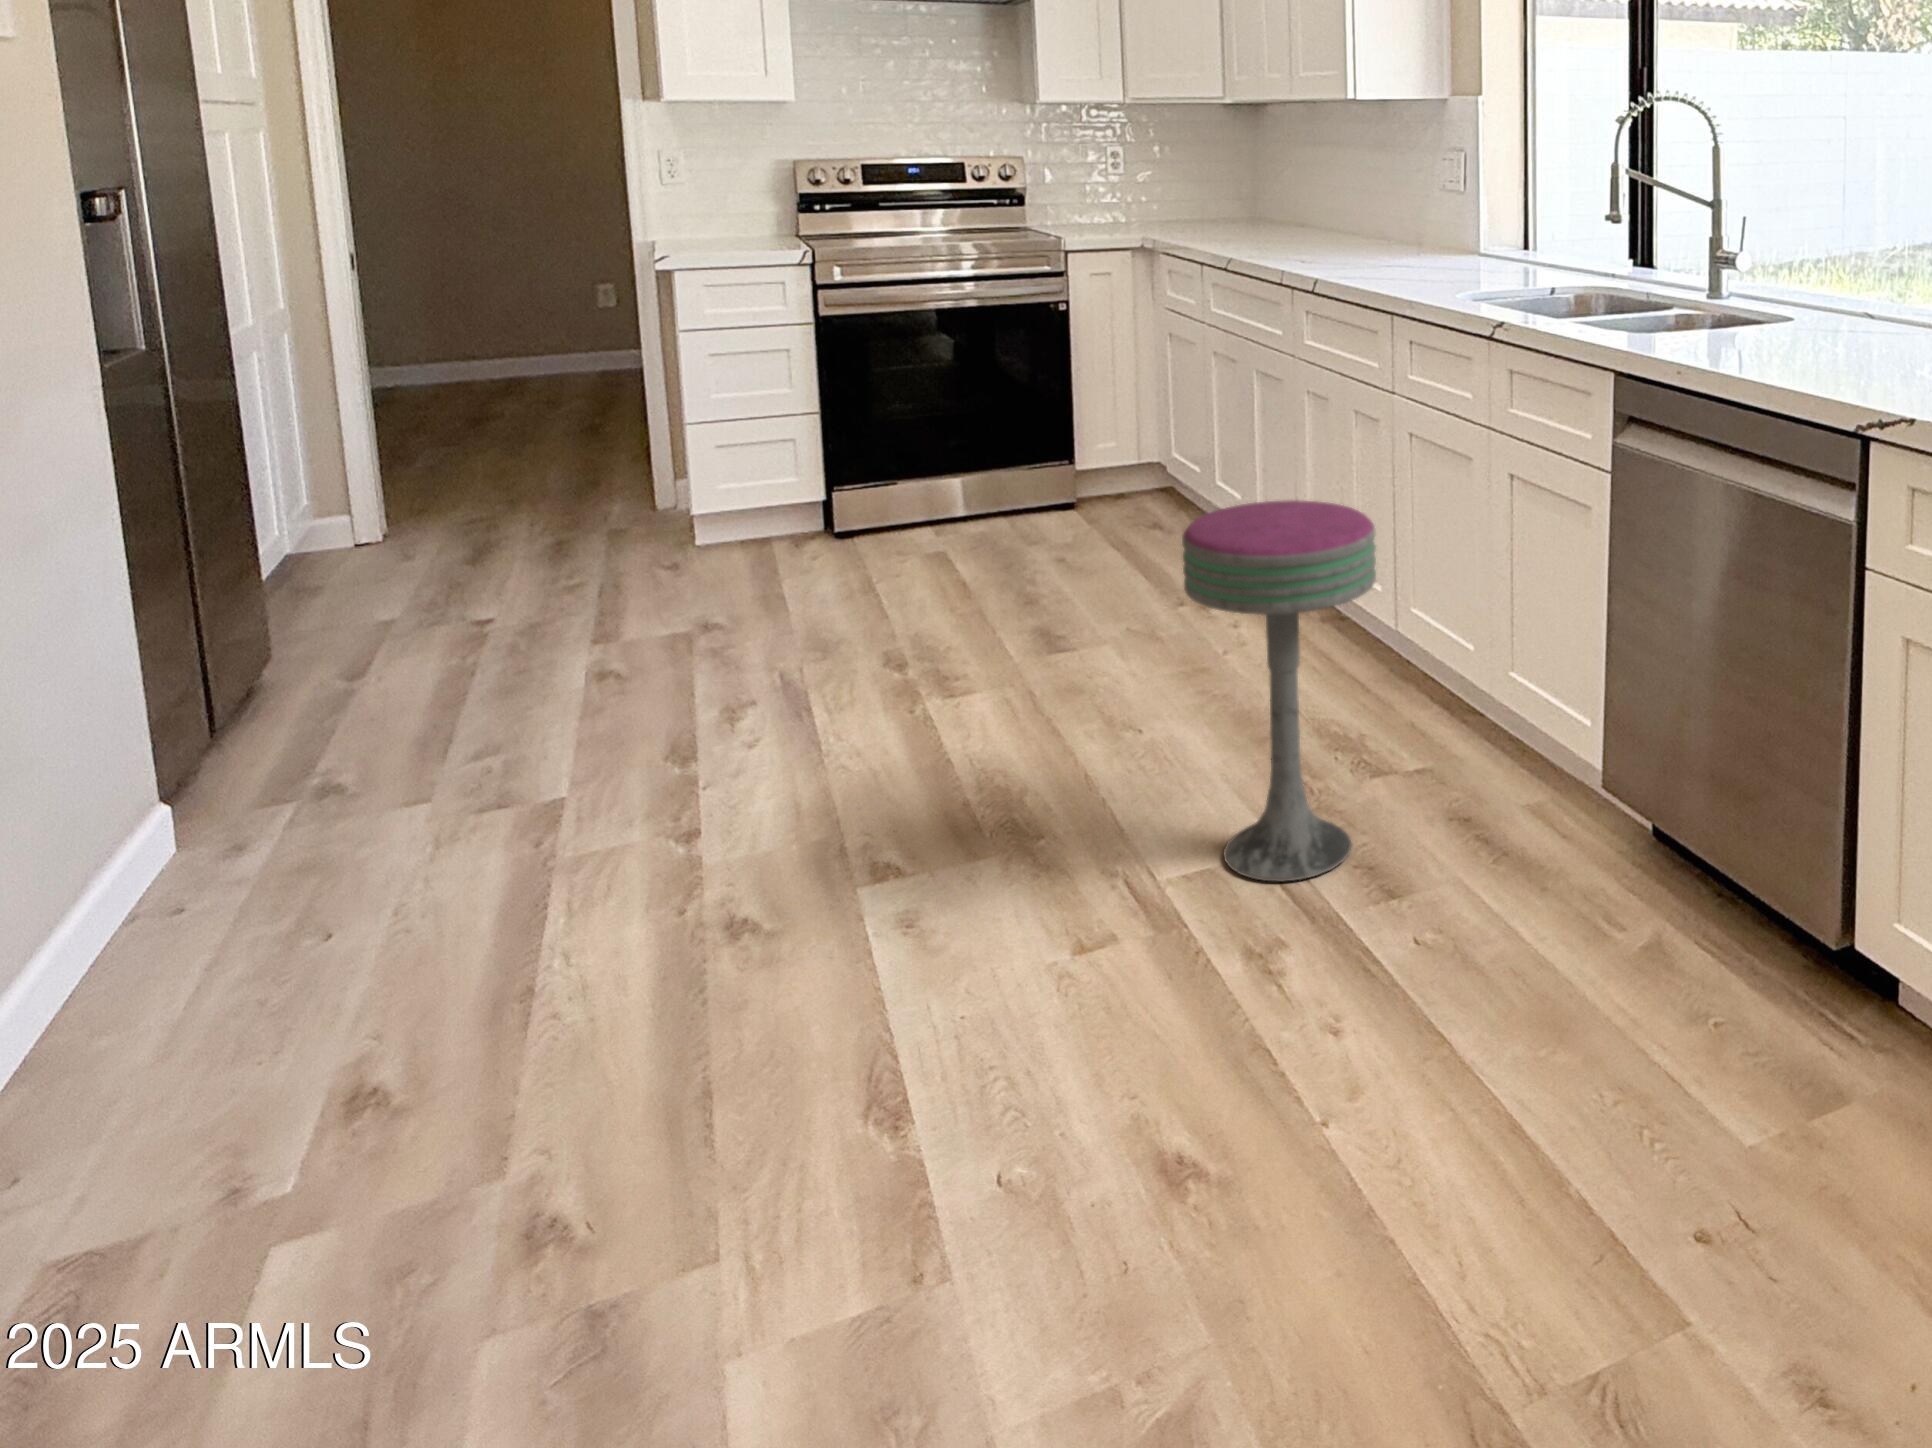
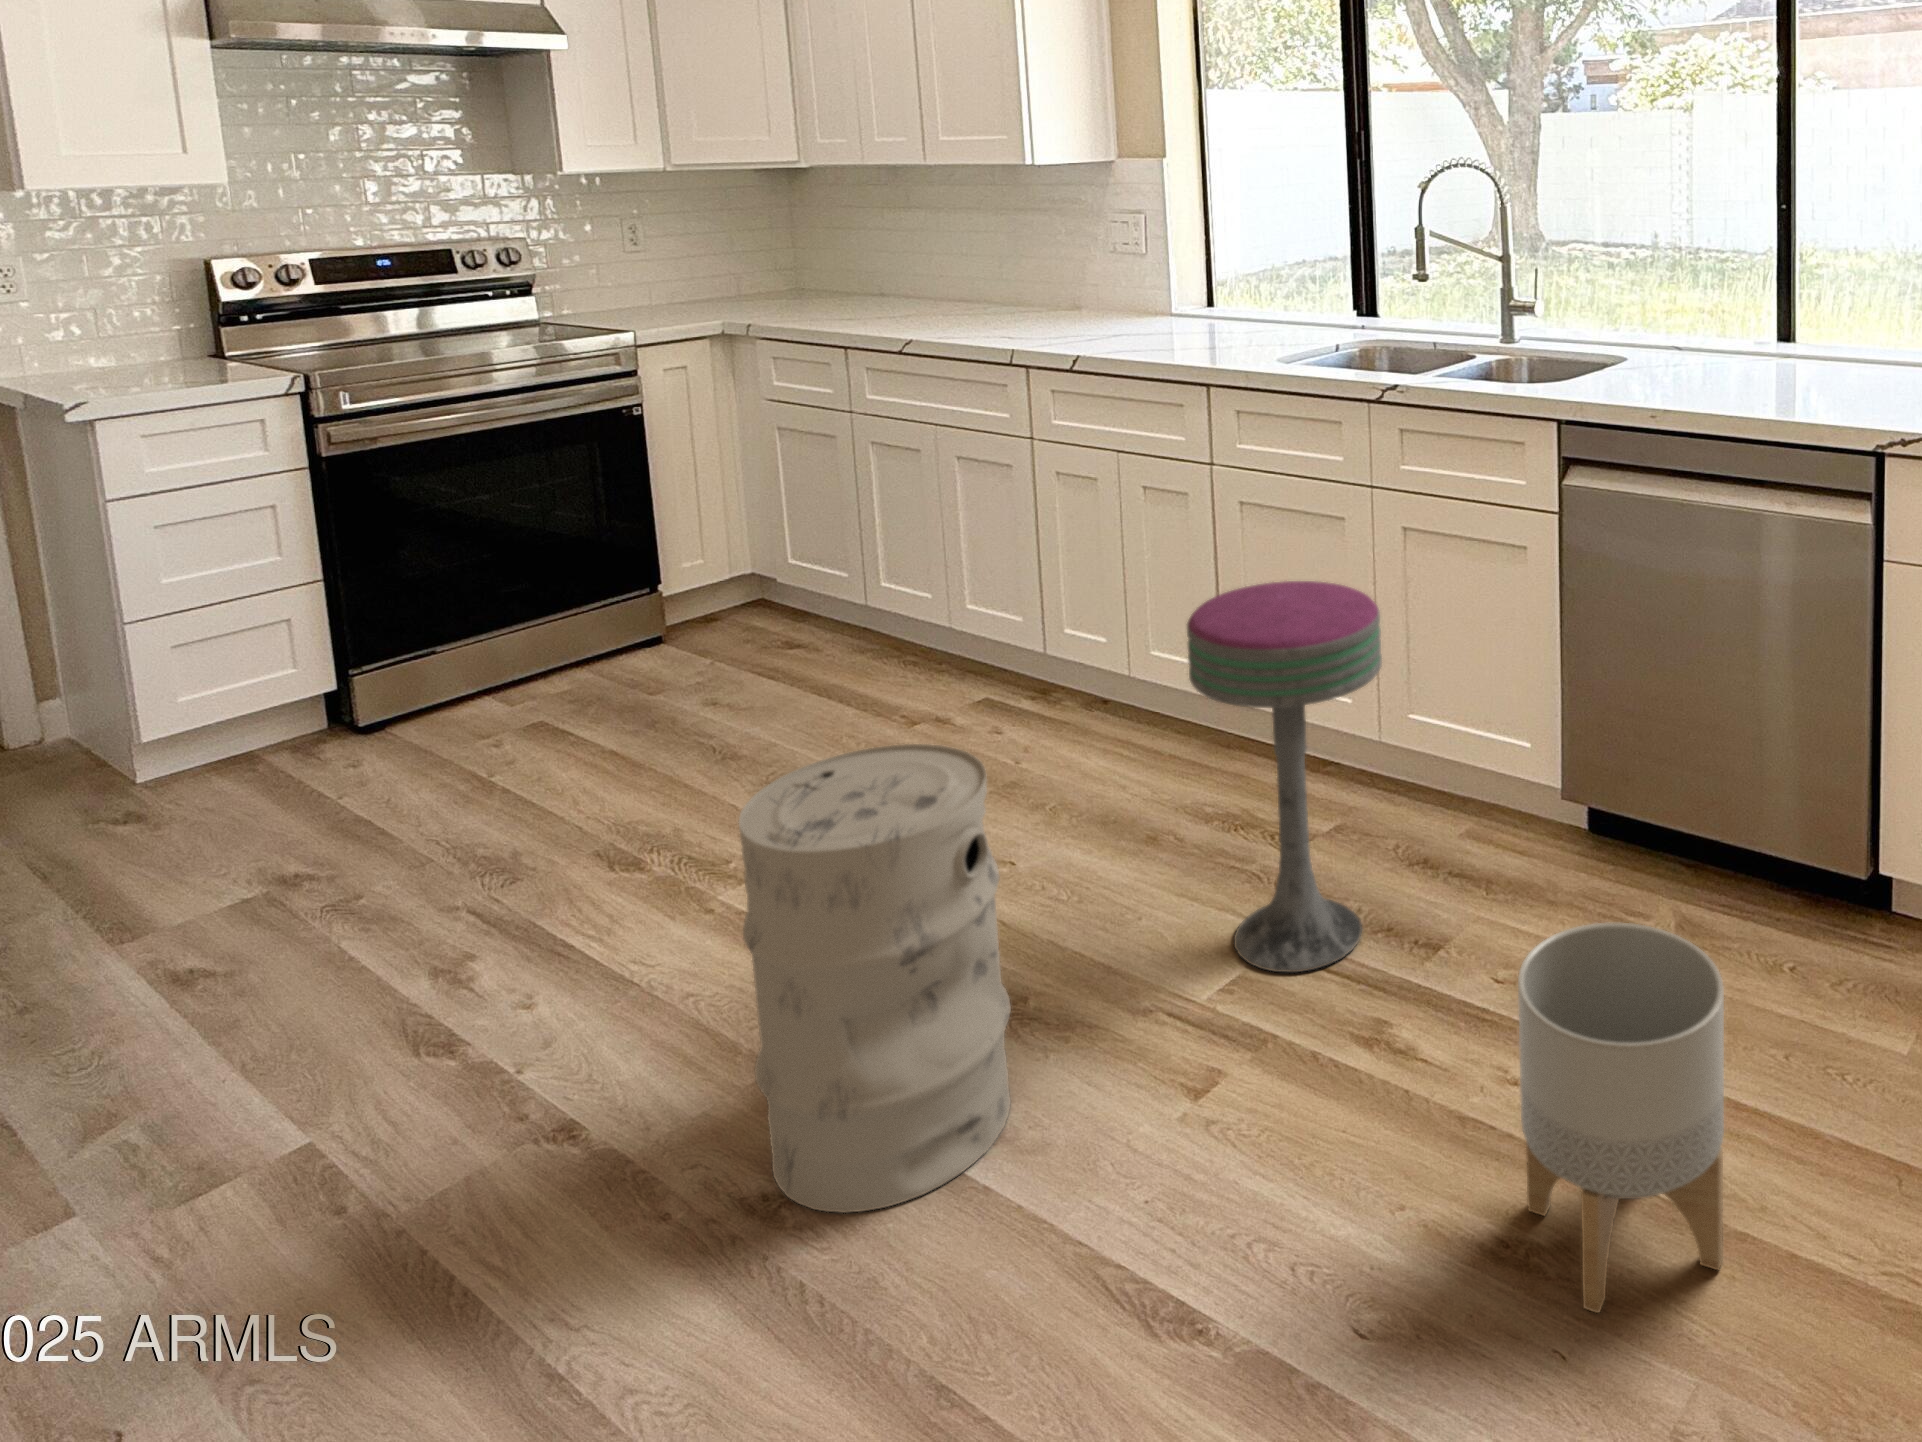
trash can: none [736,576,966,951] -> present [738,744,1011,1213]
planter: none [1168,867,1386,1256] -> present [1518,923,1724,1313]

